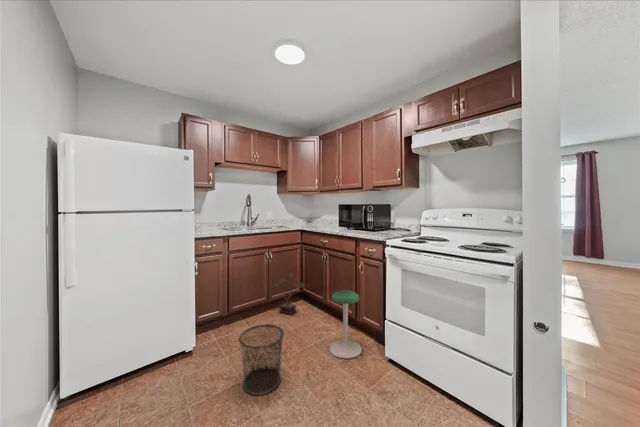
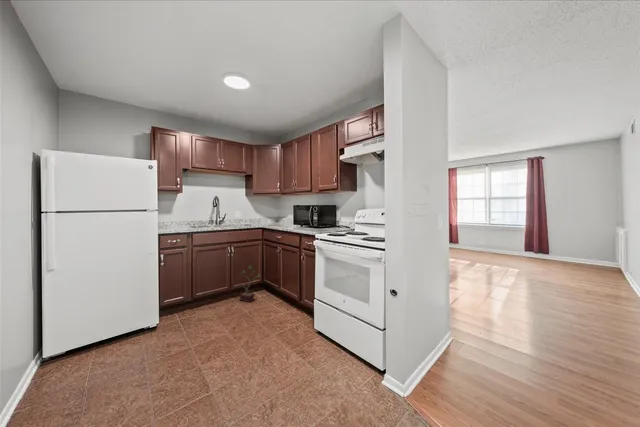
stool: present [329,290,362,359] -> none [272,277,299,332]
waste bin: present [239,324,284,395] -> none [188,303,227,355]

